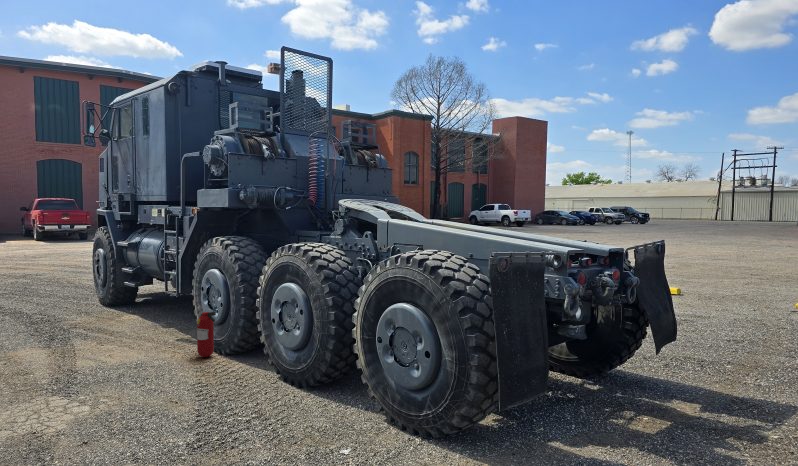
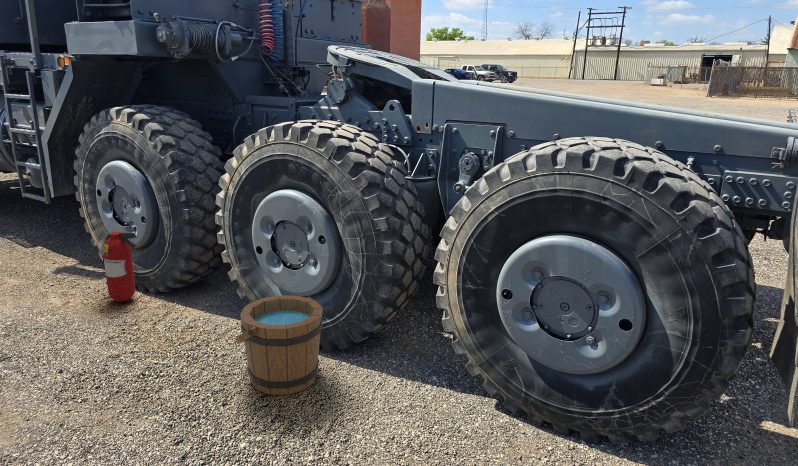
bucket: none [244,346,297,403] -> present [235,295,323,395]

